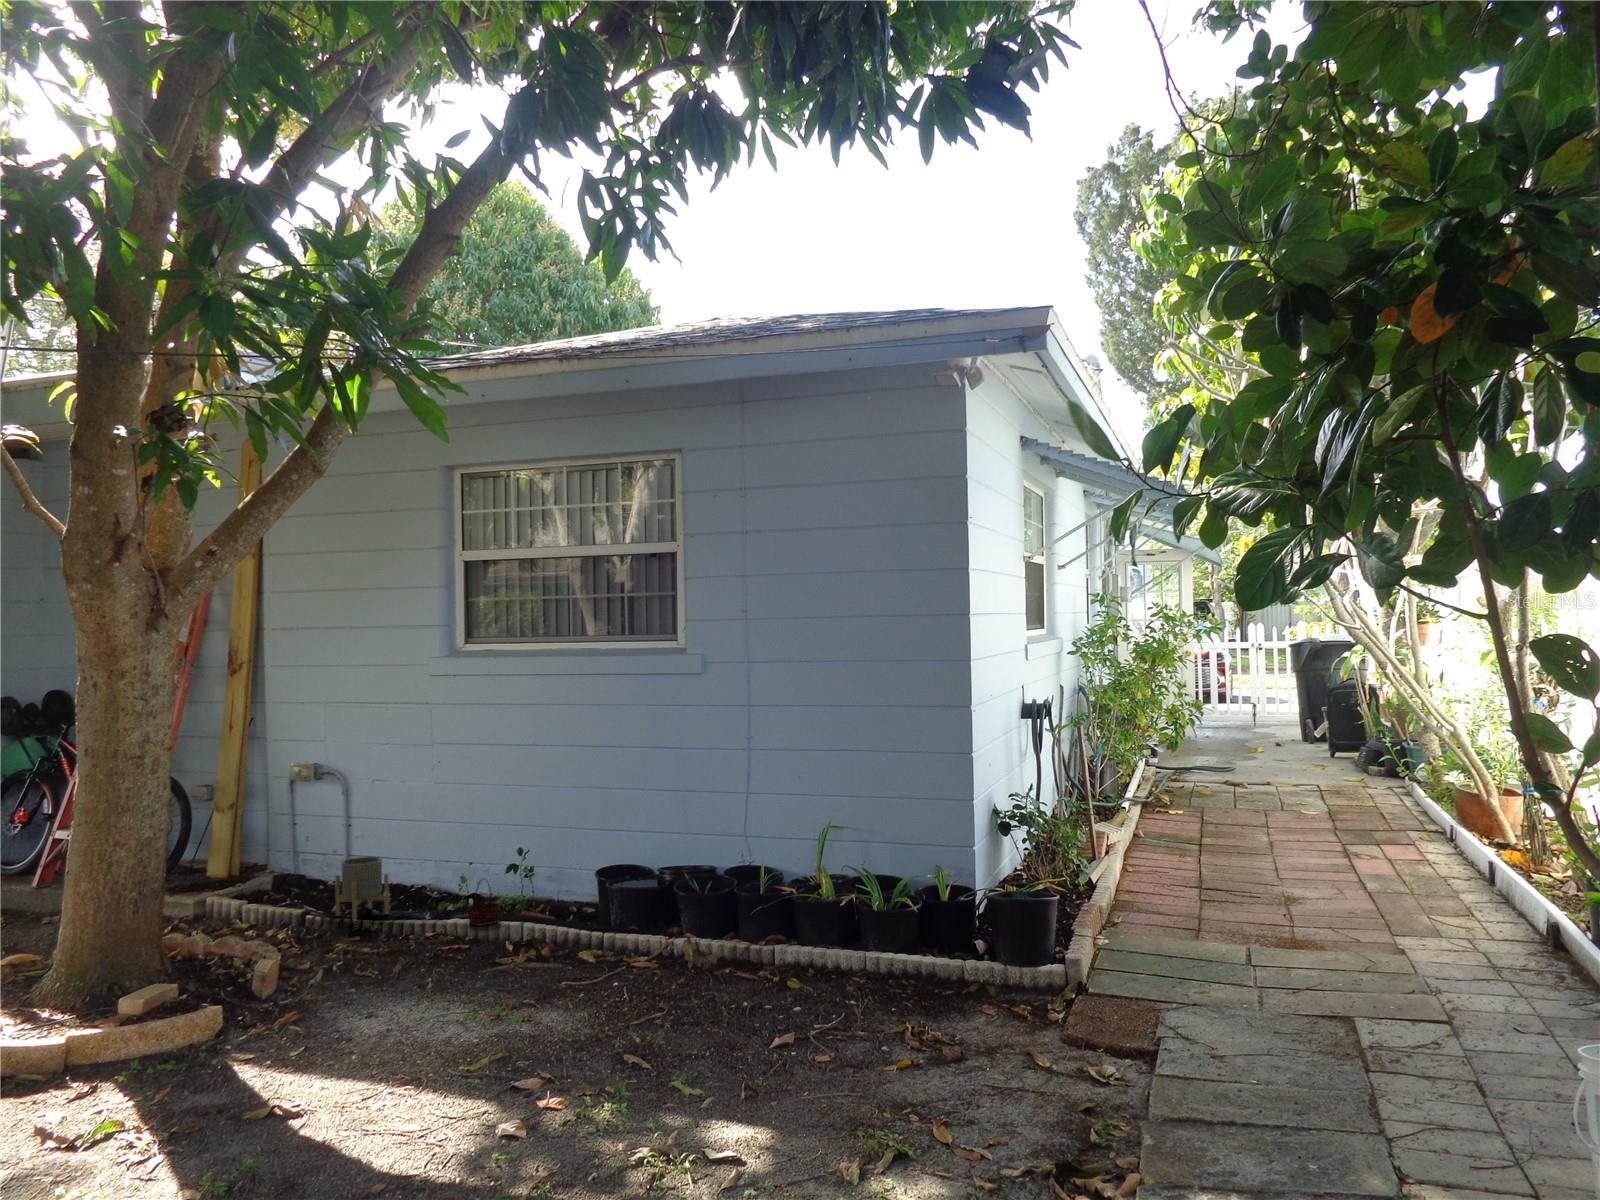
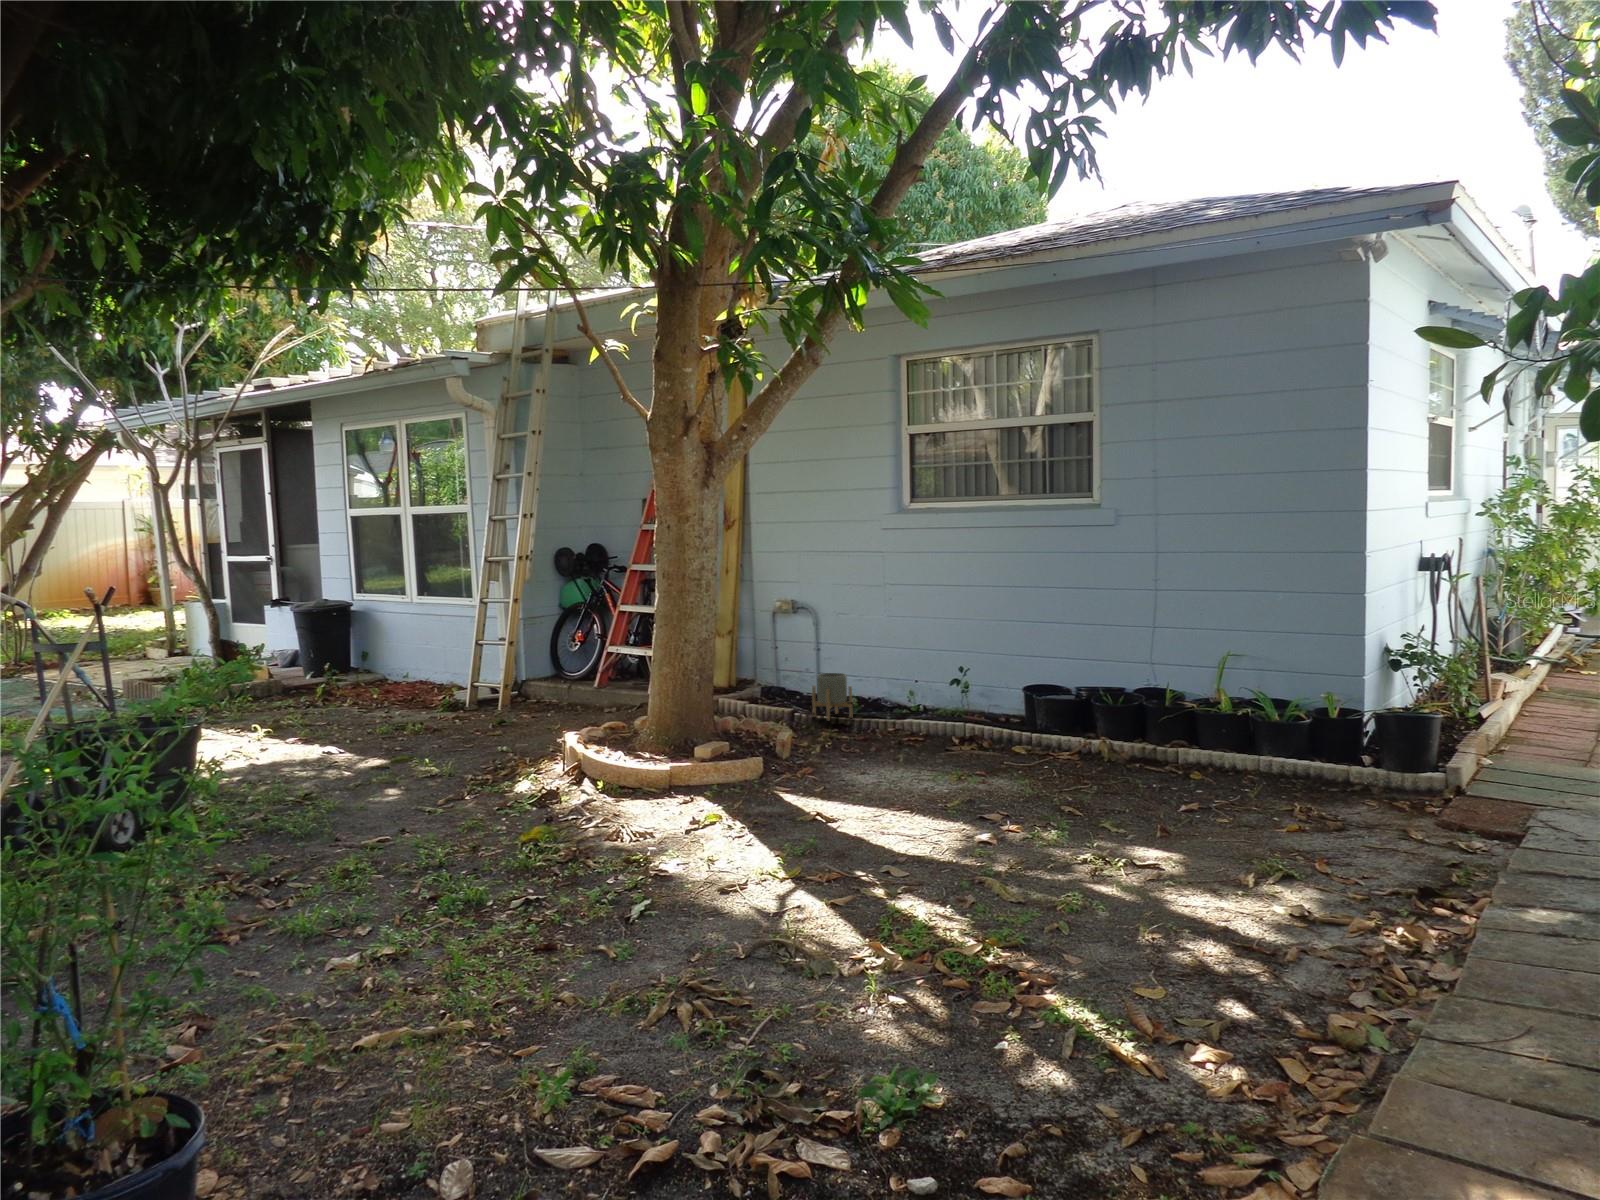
basket: present [467,878,500,926] -> none [915,691,941,728]

